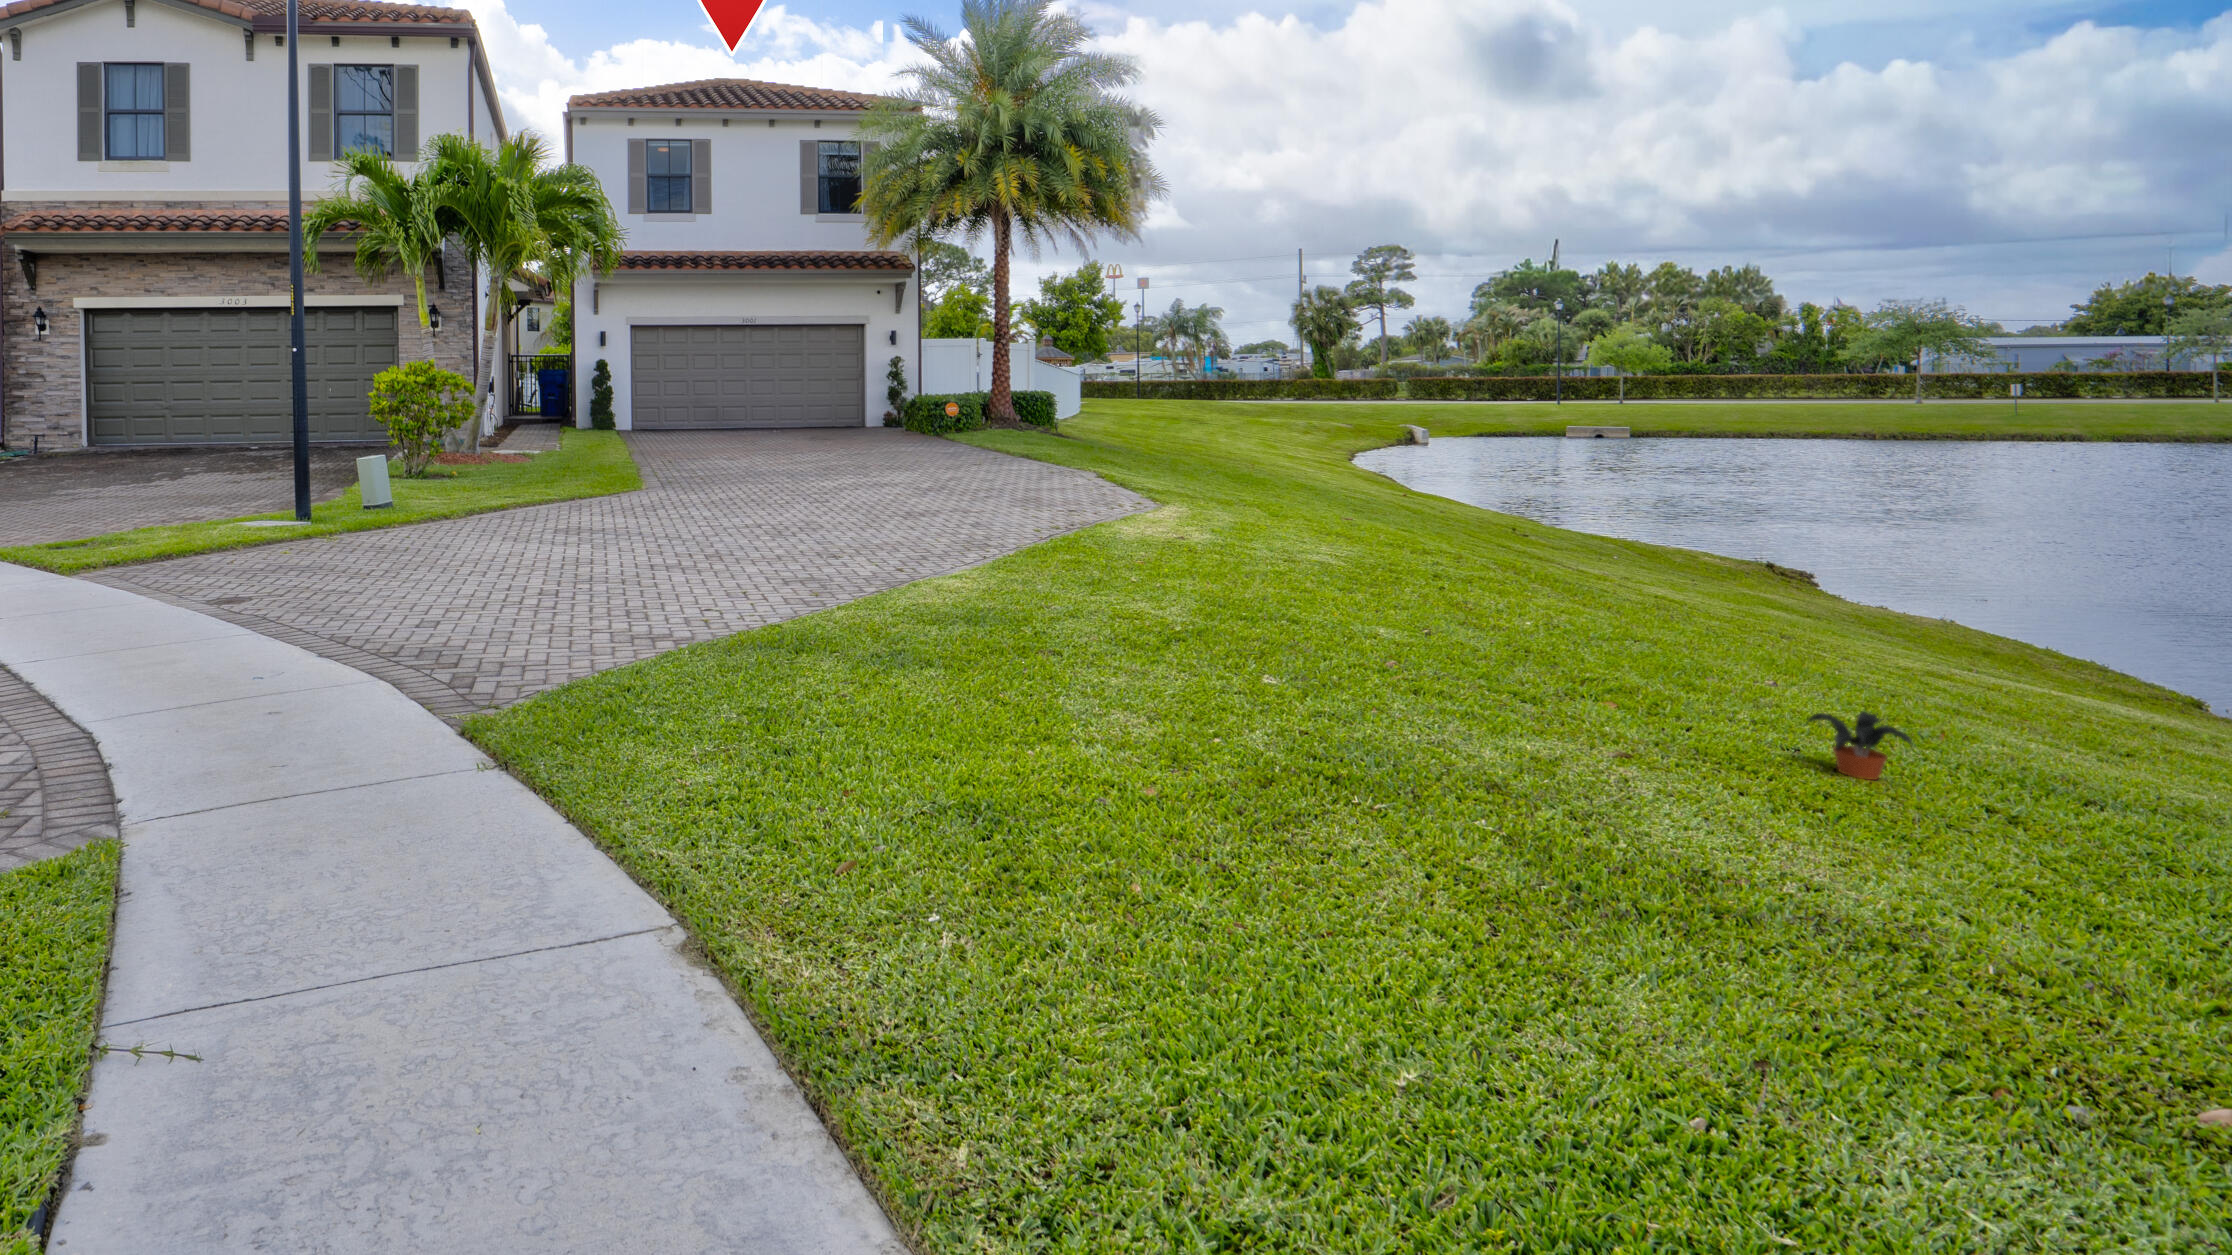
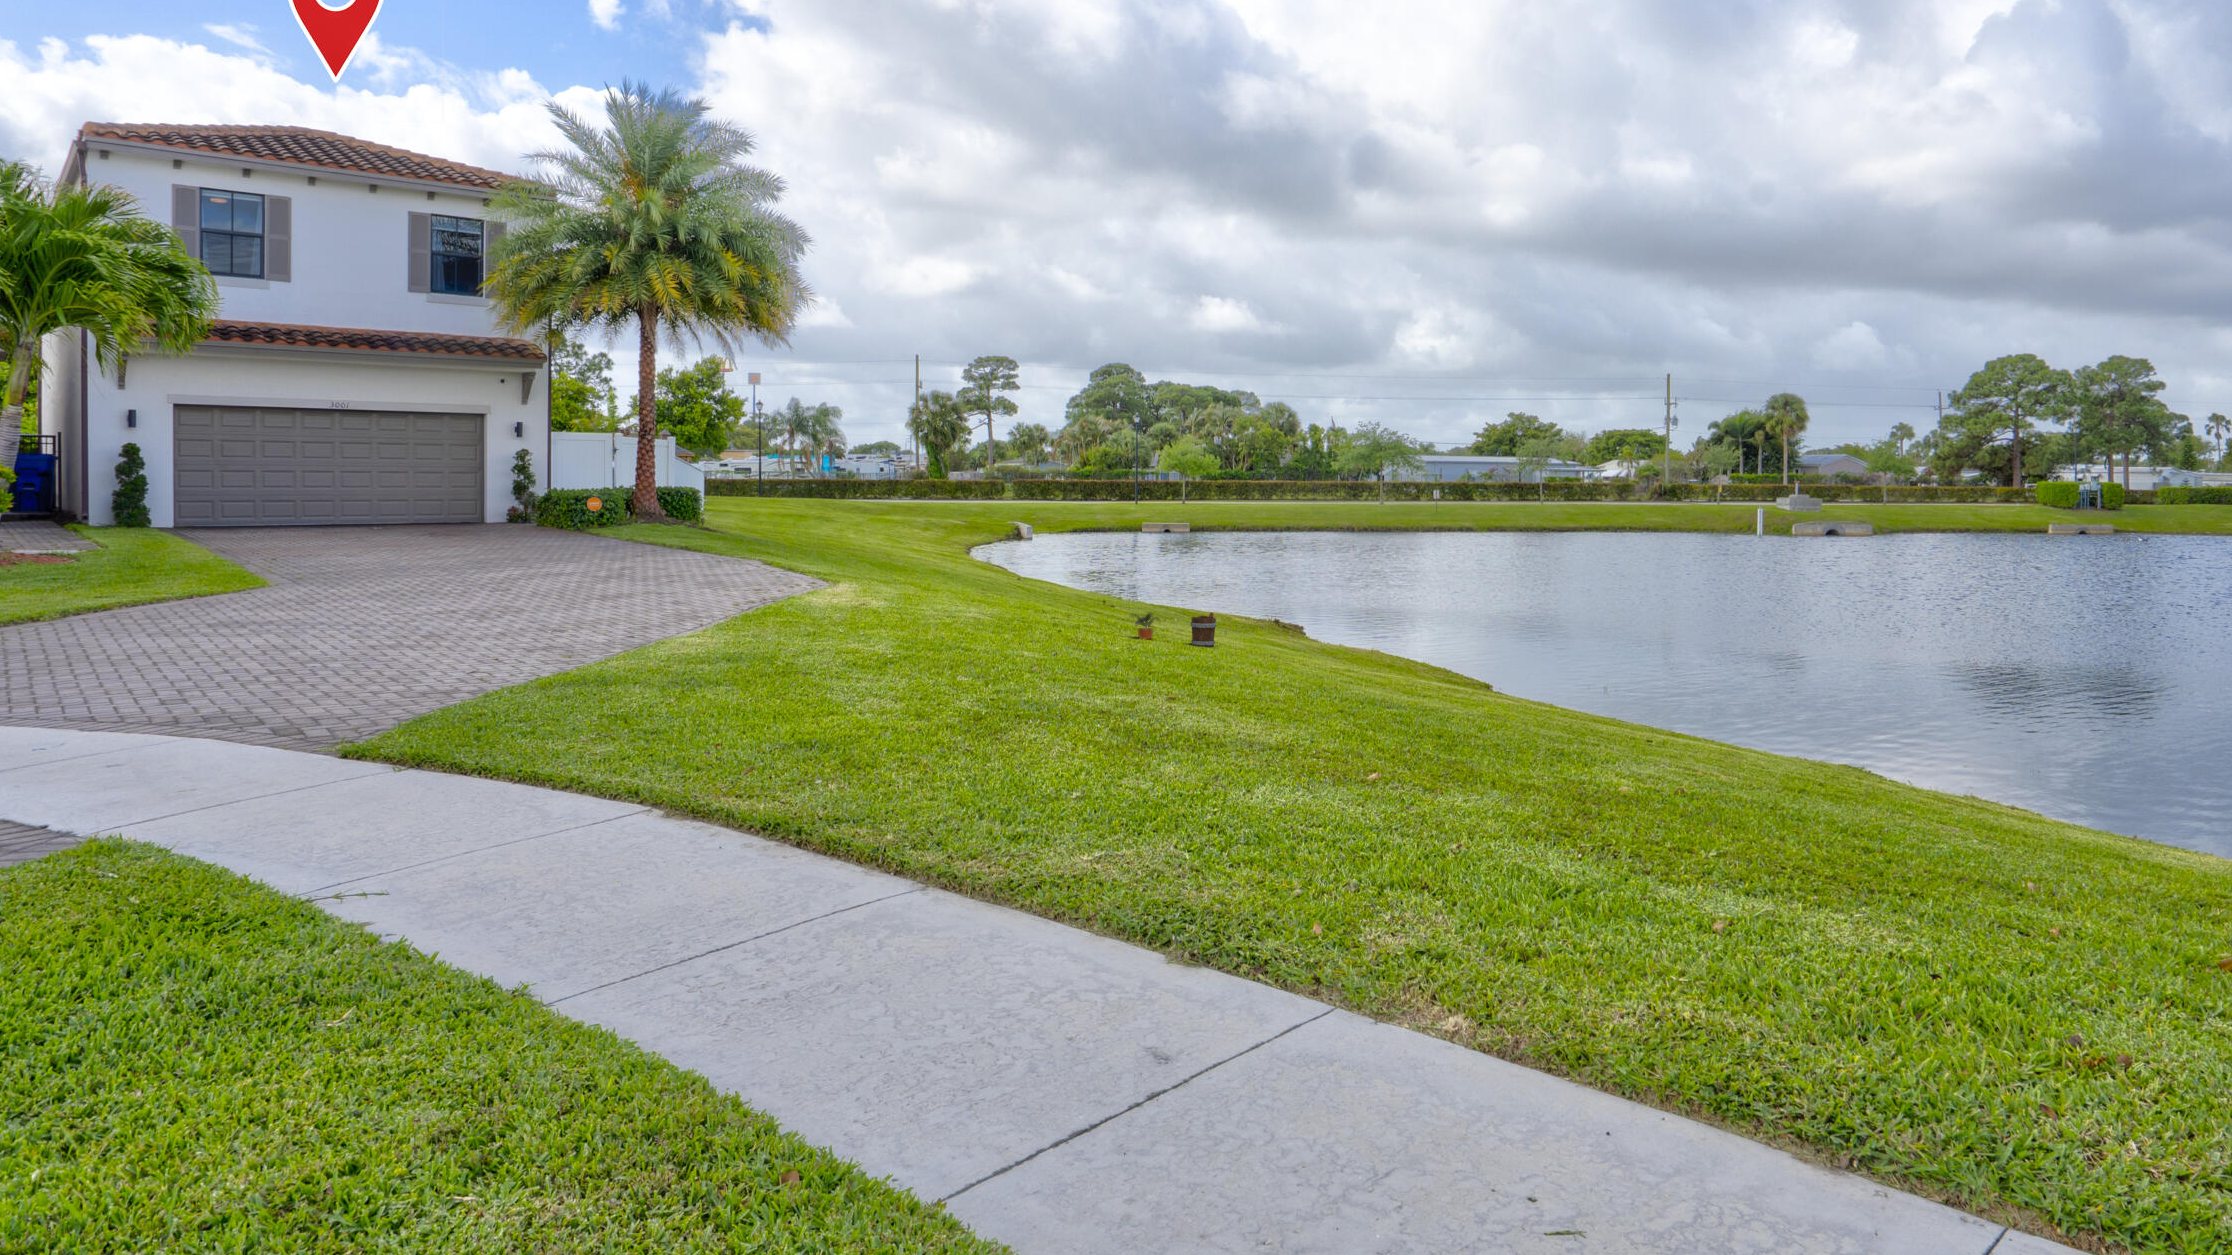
bucket: none [2026,741,2133,845] -> present [1190,612,1217,647]

